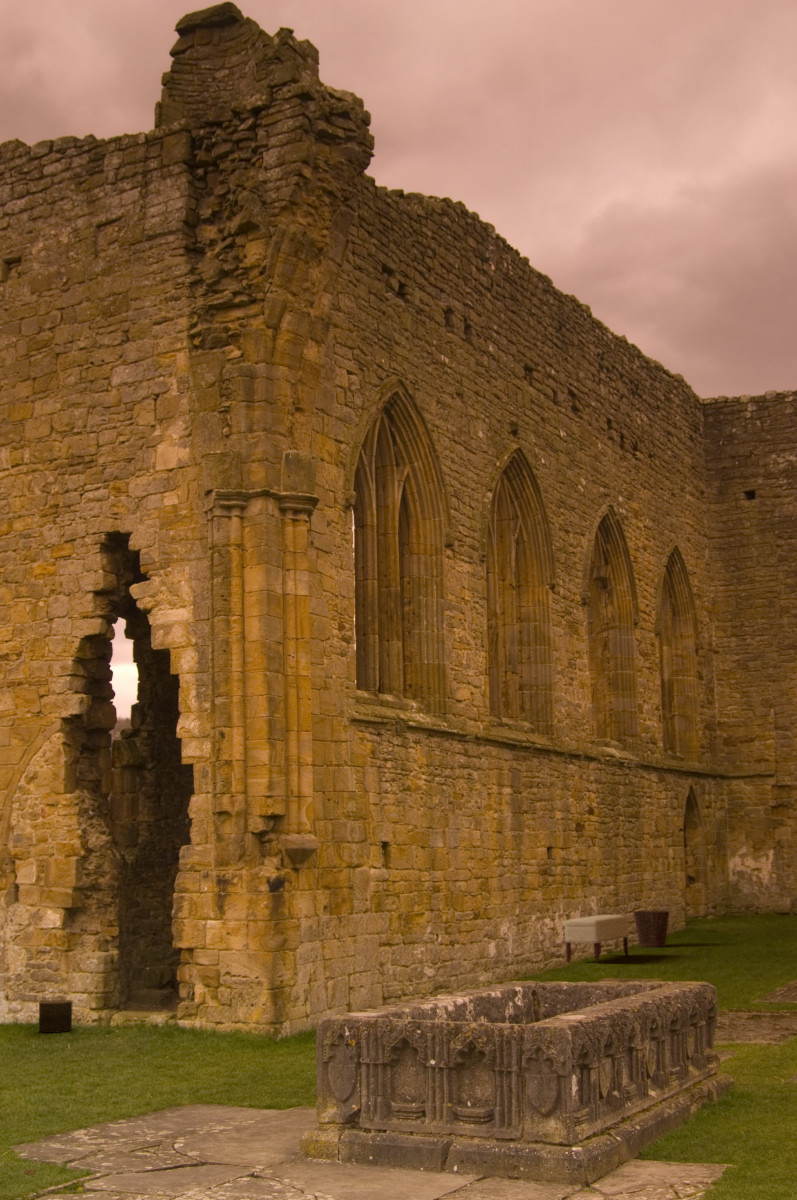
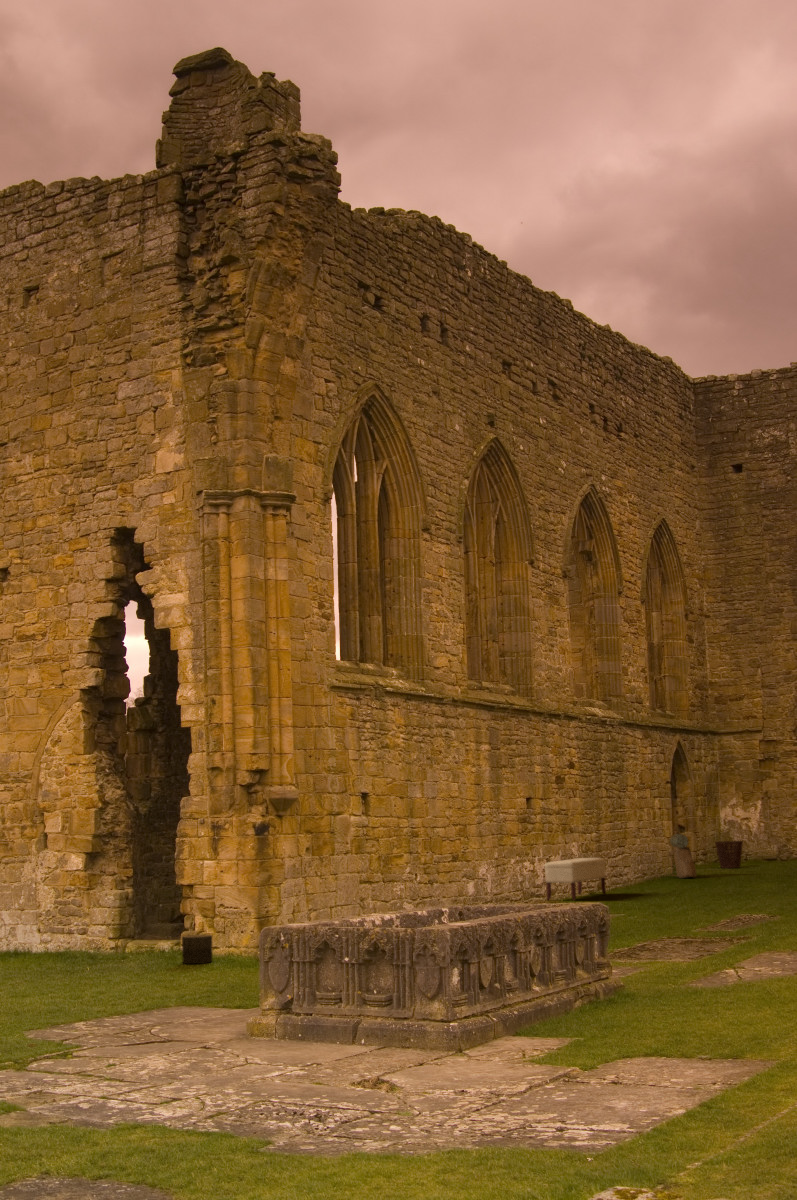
backpack: none [680,887,715,936] -> present [670,834,696,878]
basket: present [633,911,669,947] -> present [715,841,743,868]
planter: present [39,1000,72,1033] -> present [182,935,212,964]

